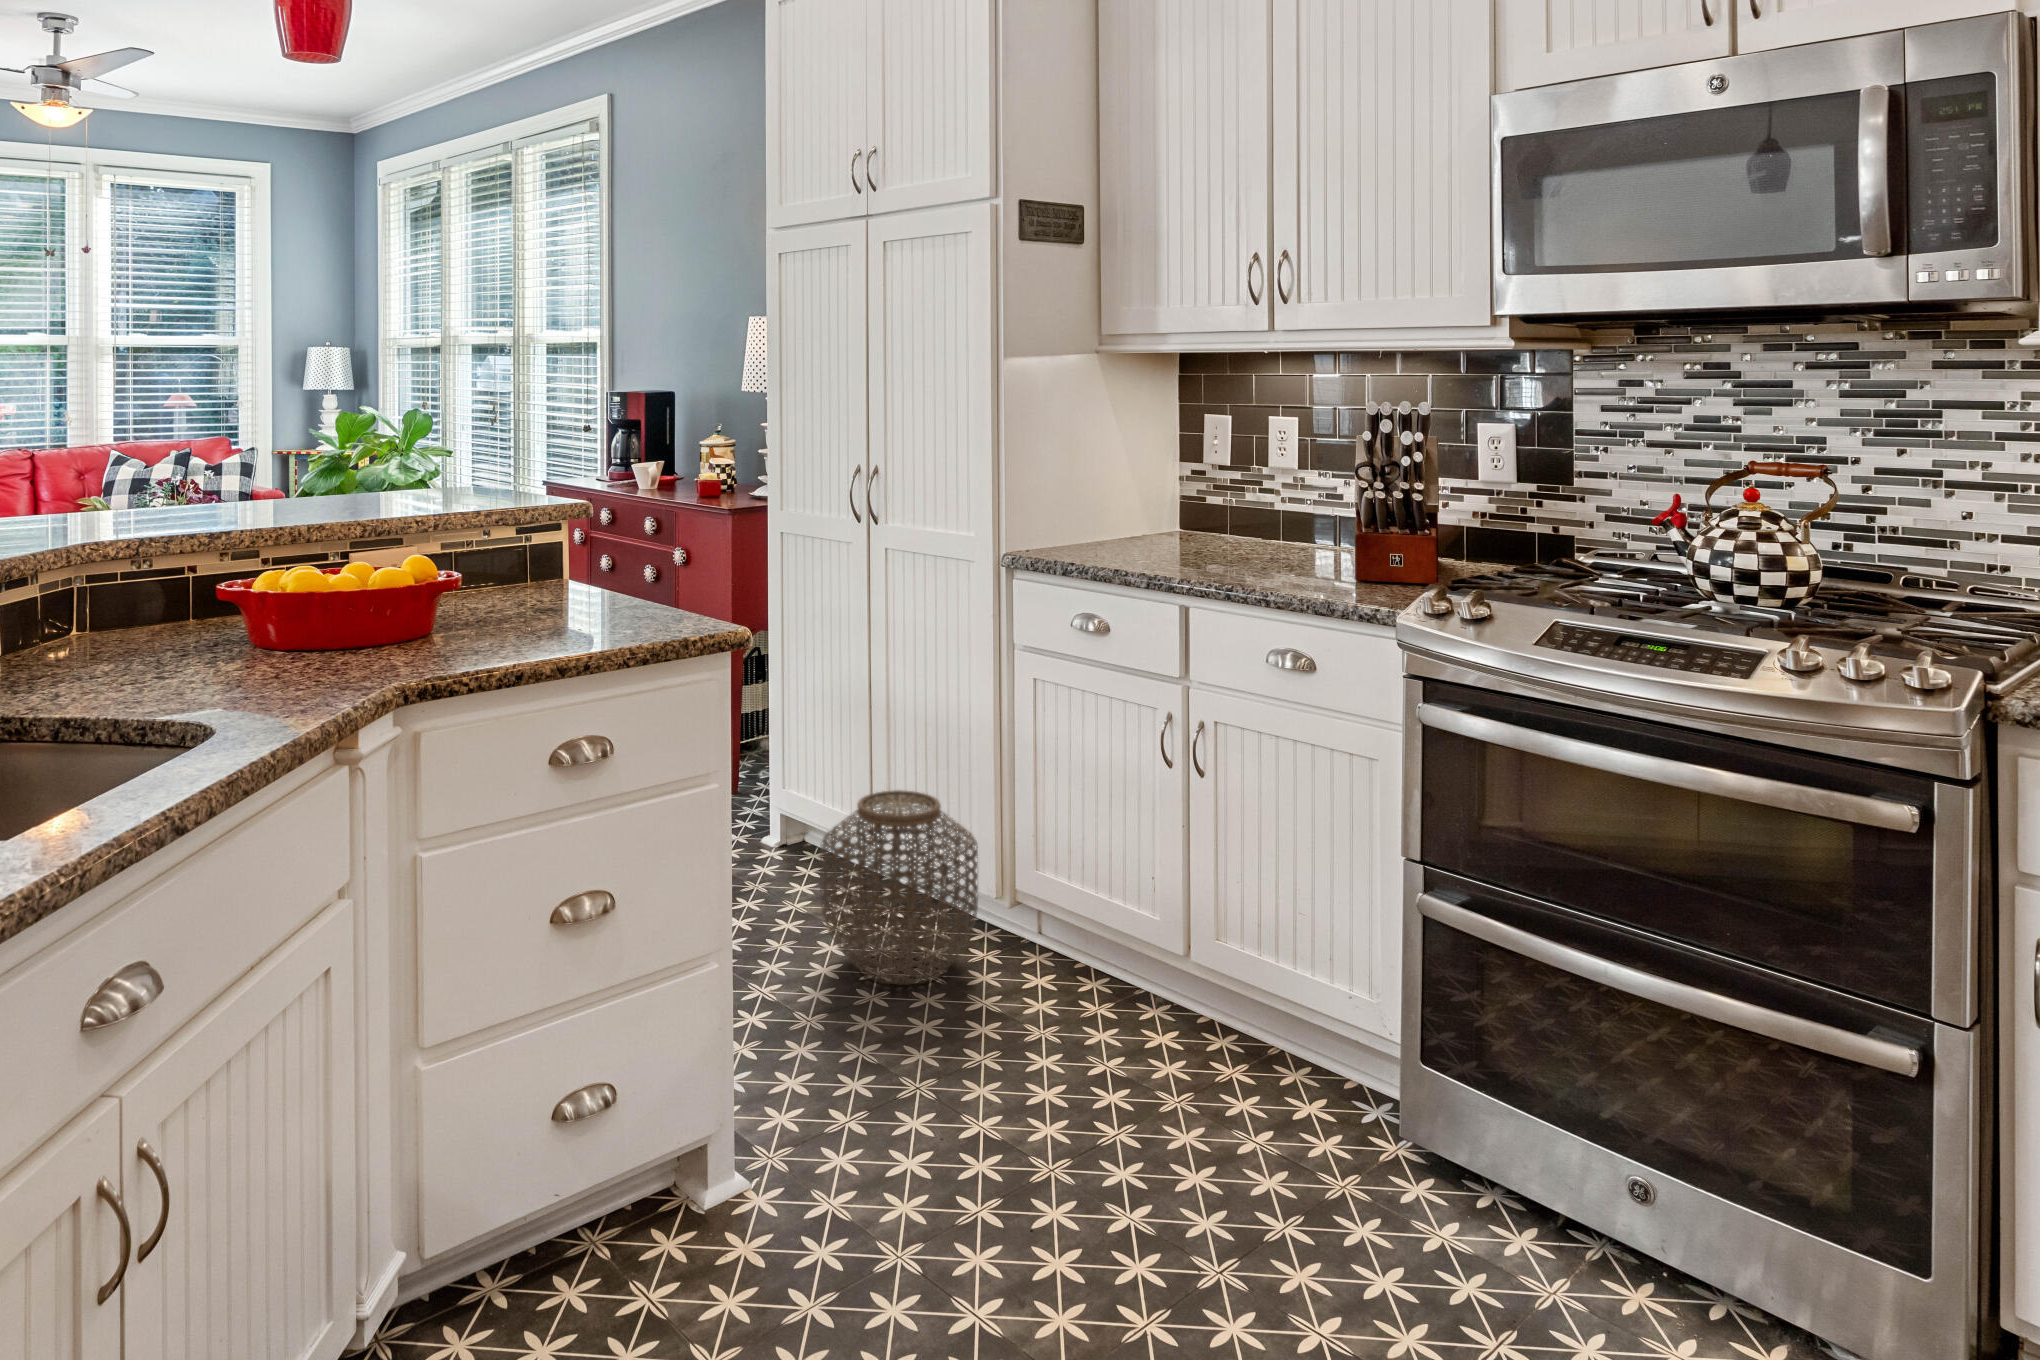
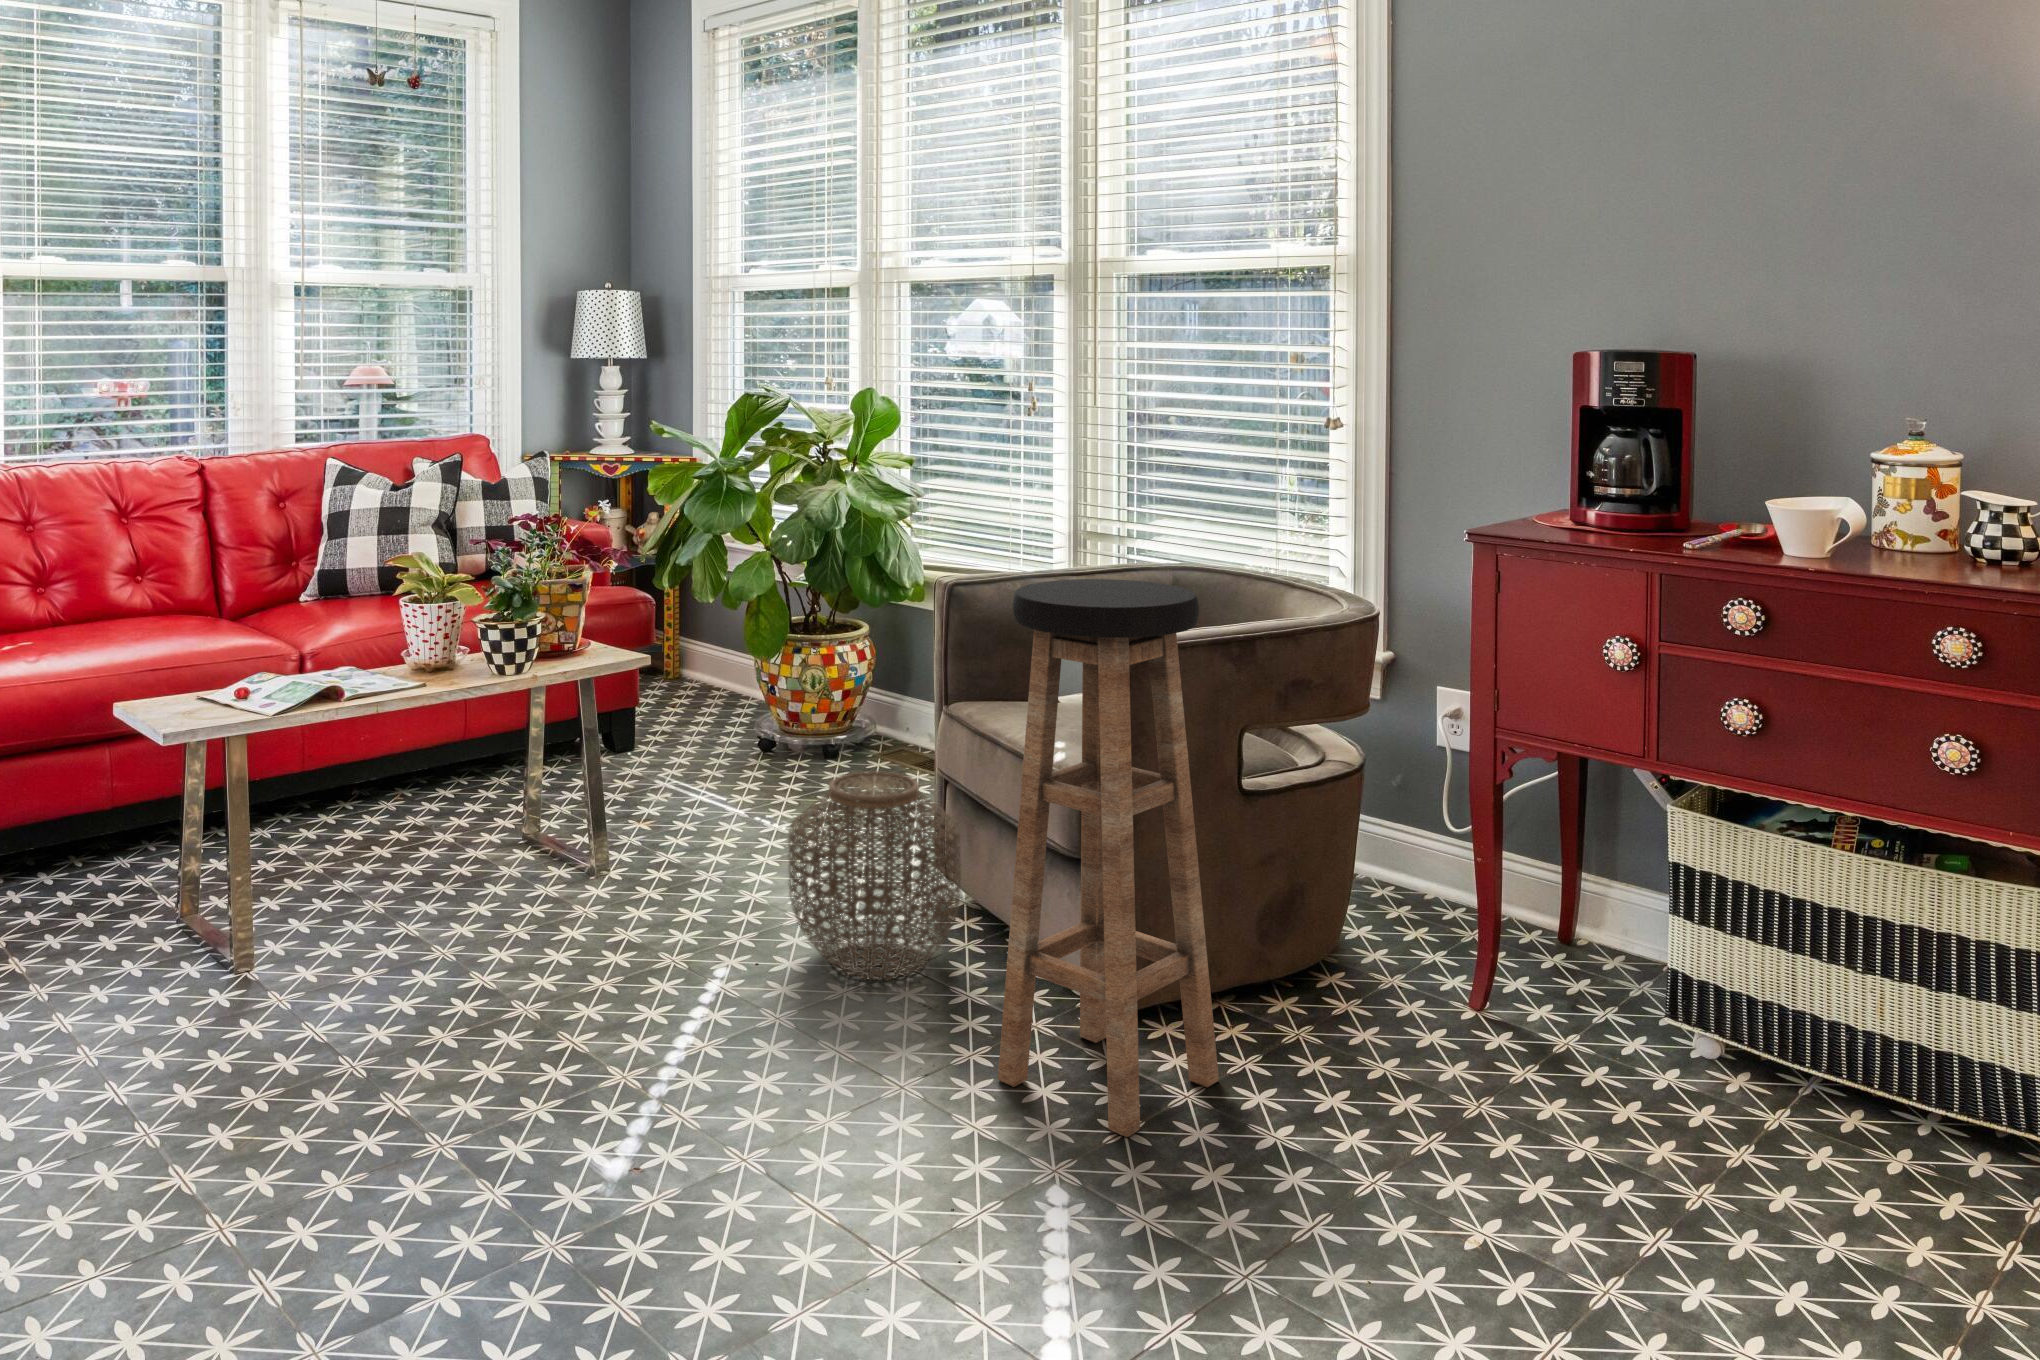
bar stool: none [1005,622,1209,1139] -> present [998,579,1219,1137]

